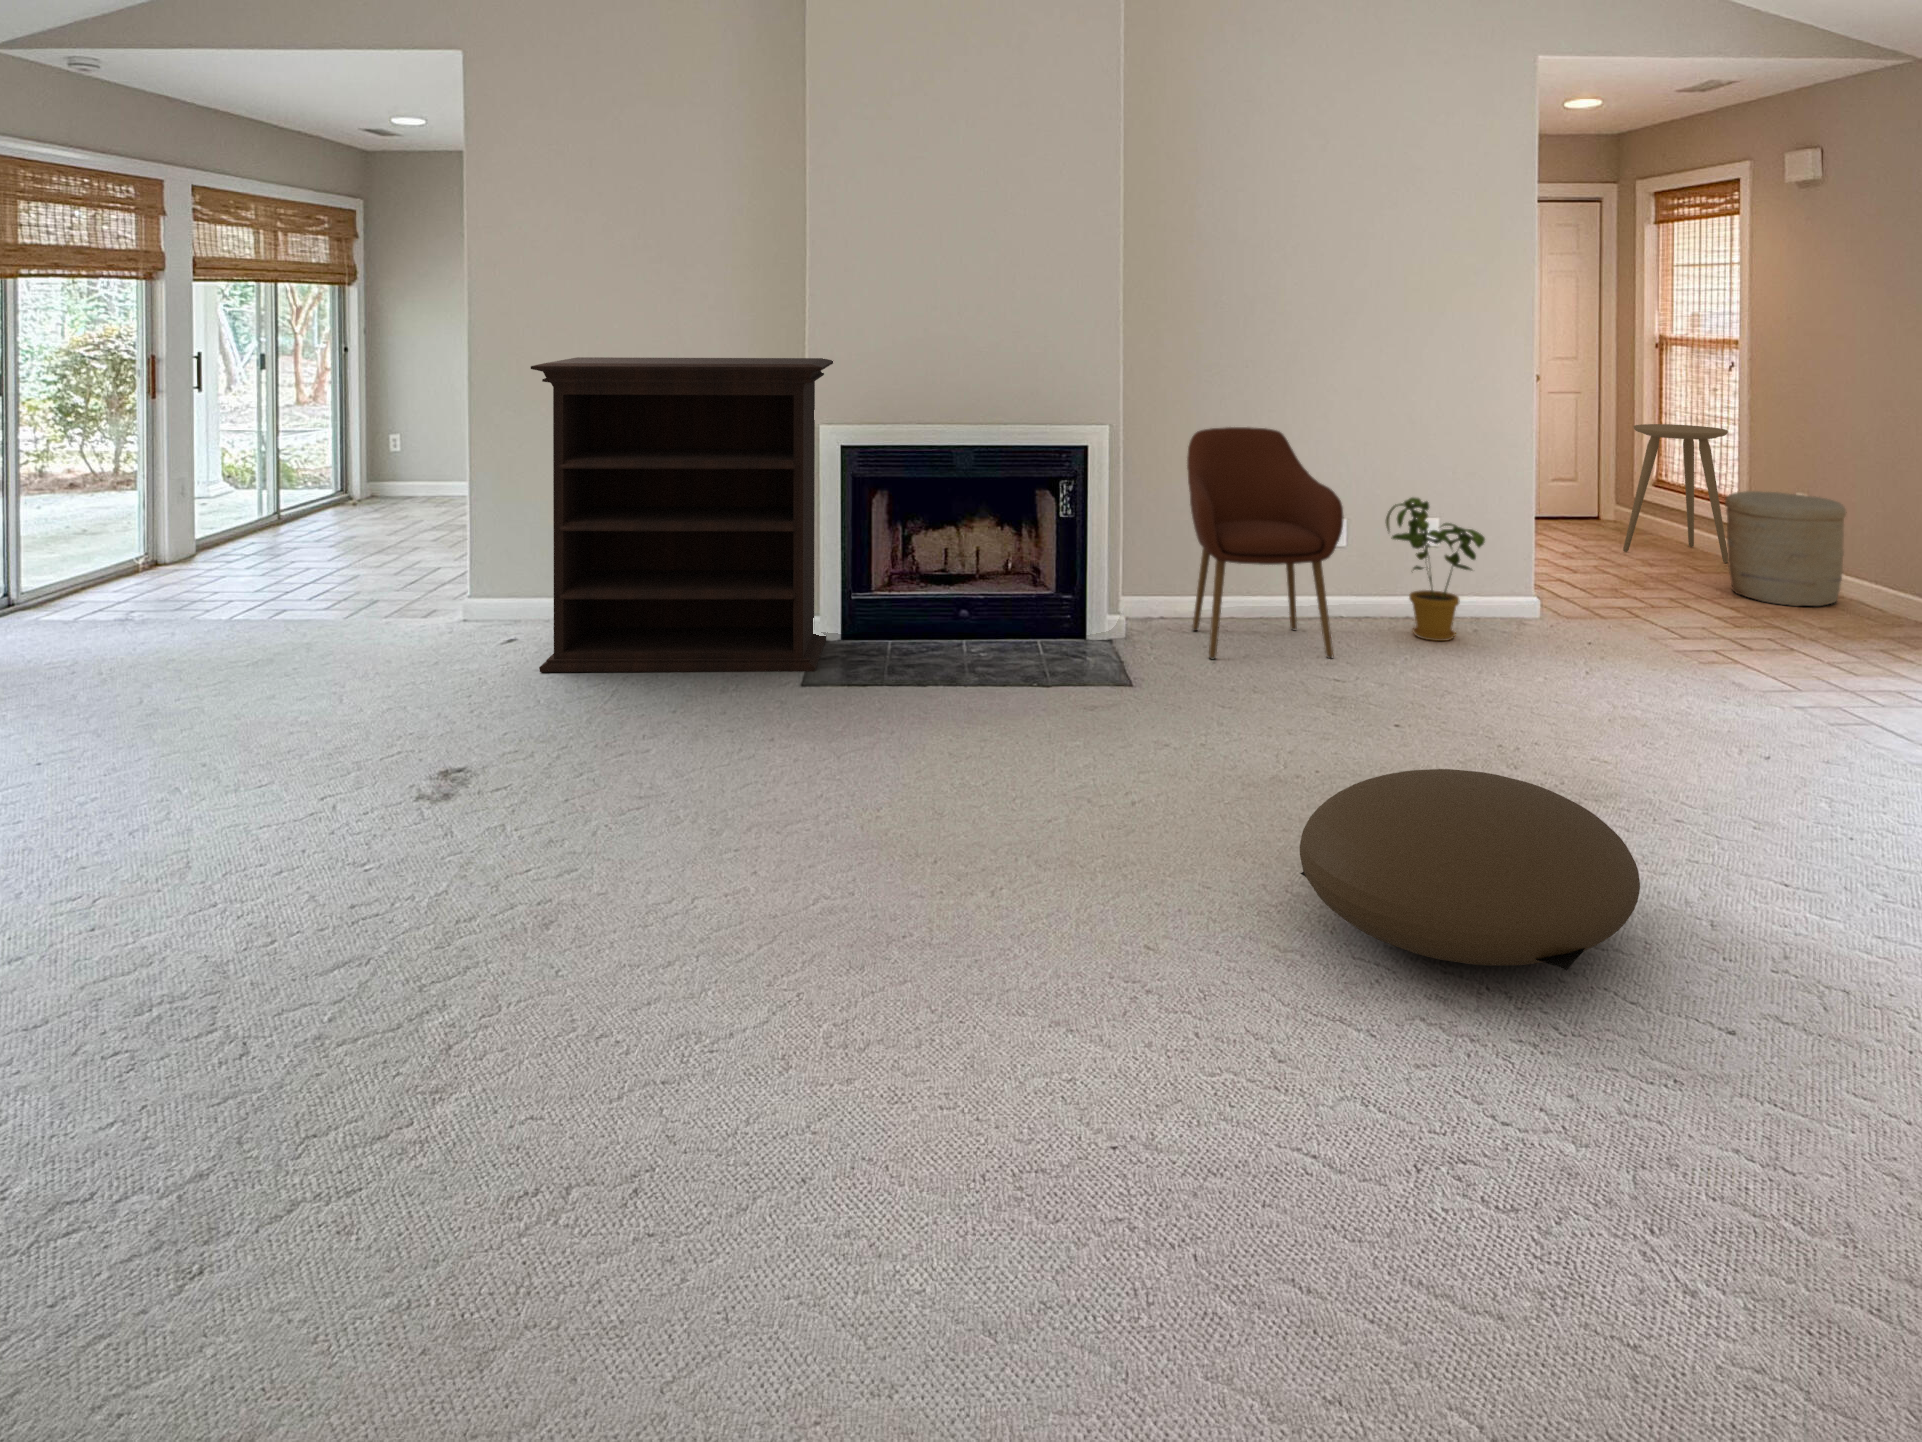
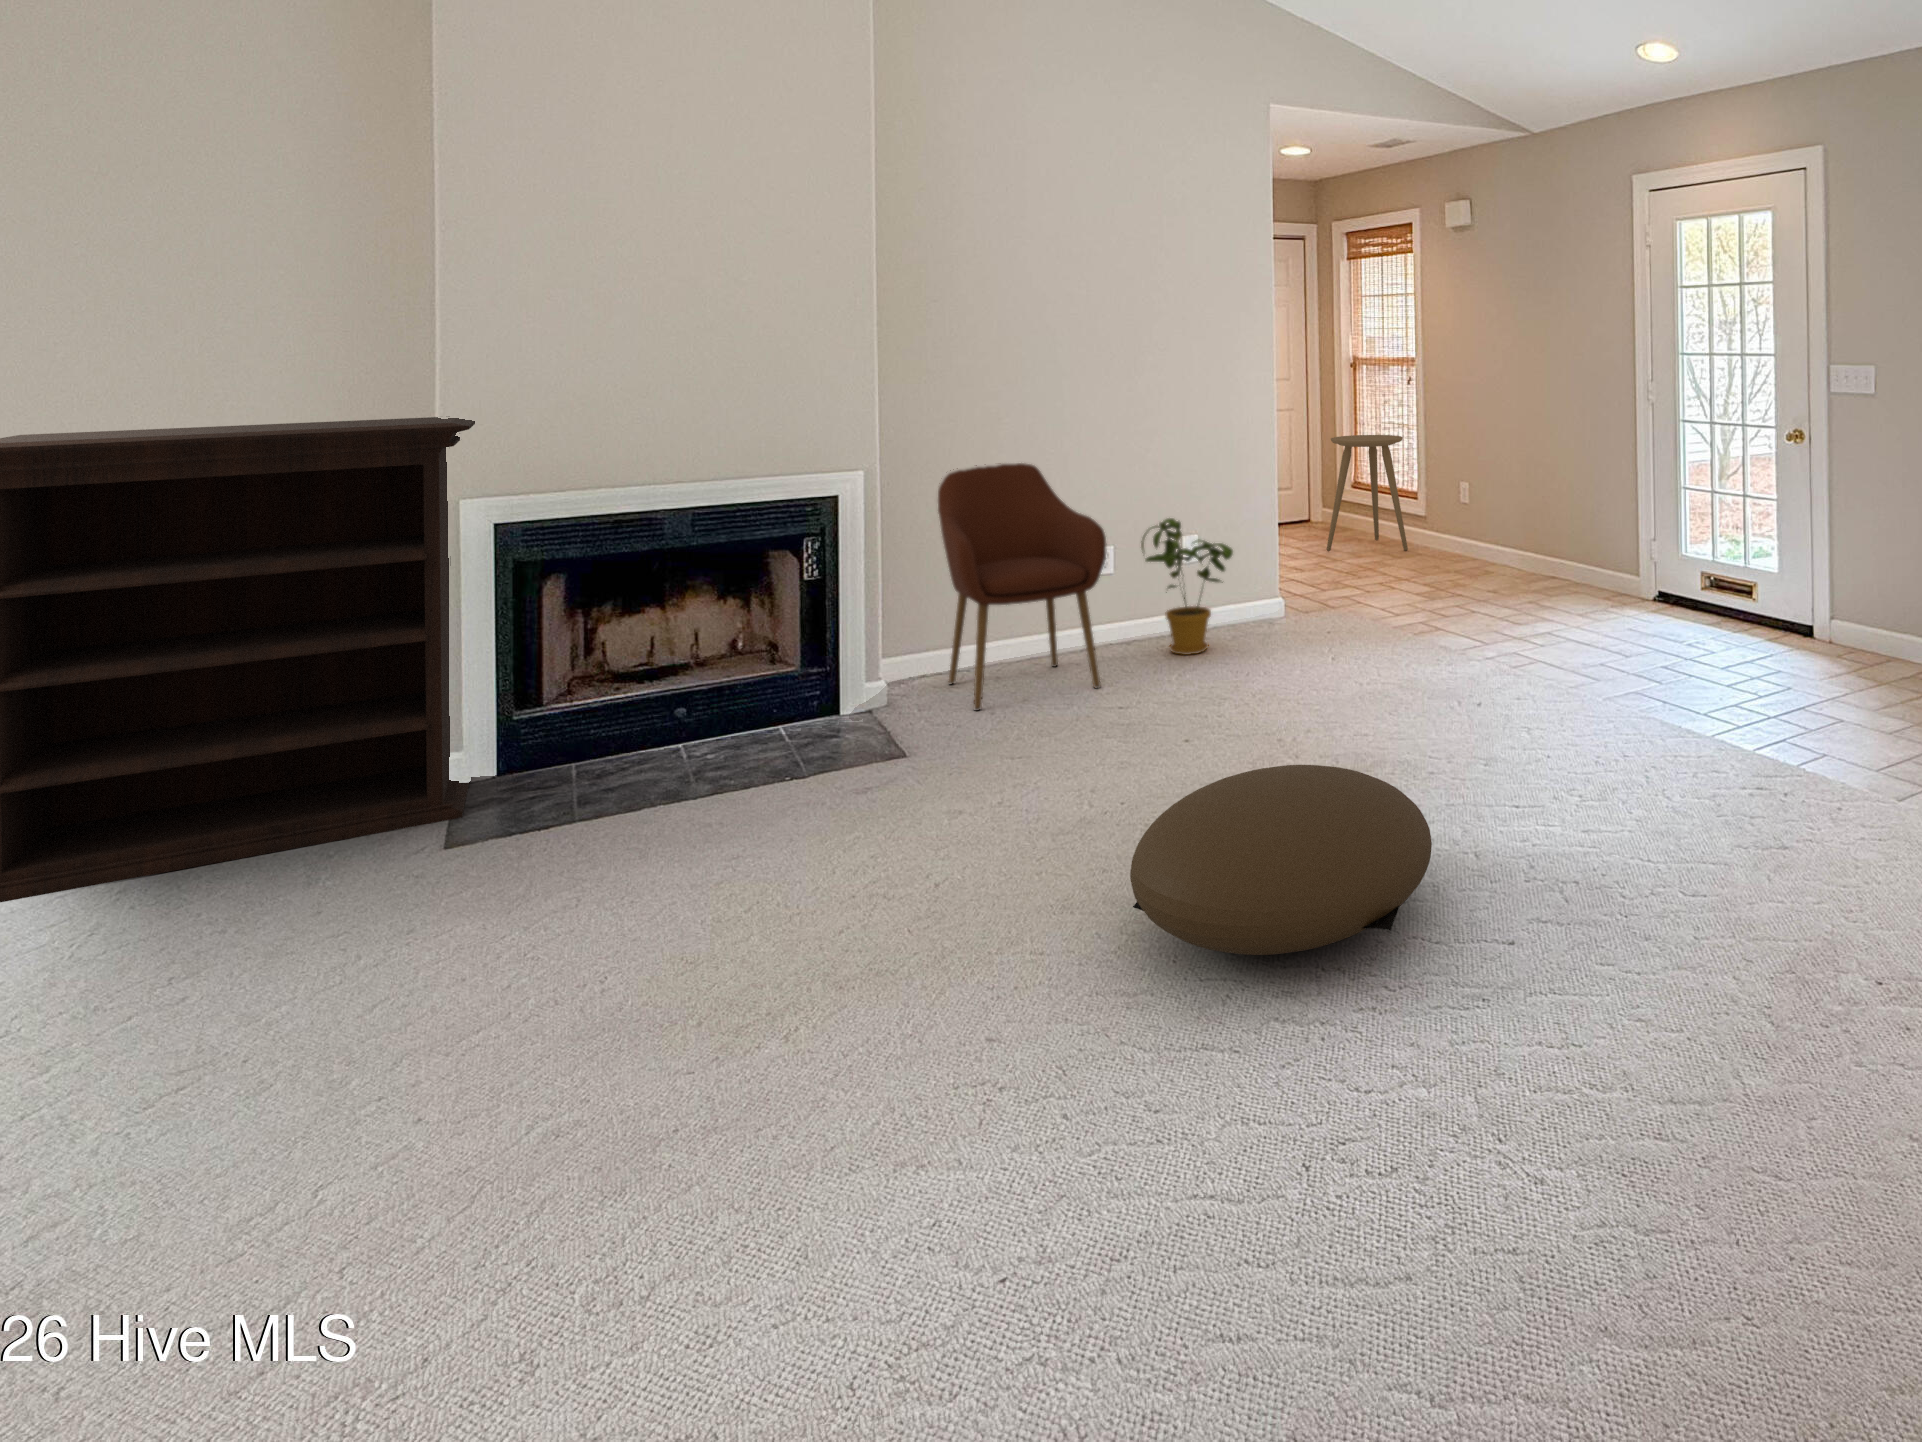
woven basket: present [1725,491,1846,606] -> none [1409,485,1495,579]

